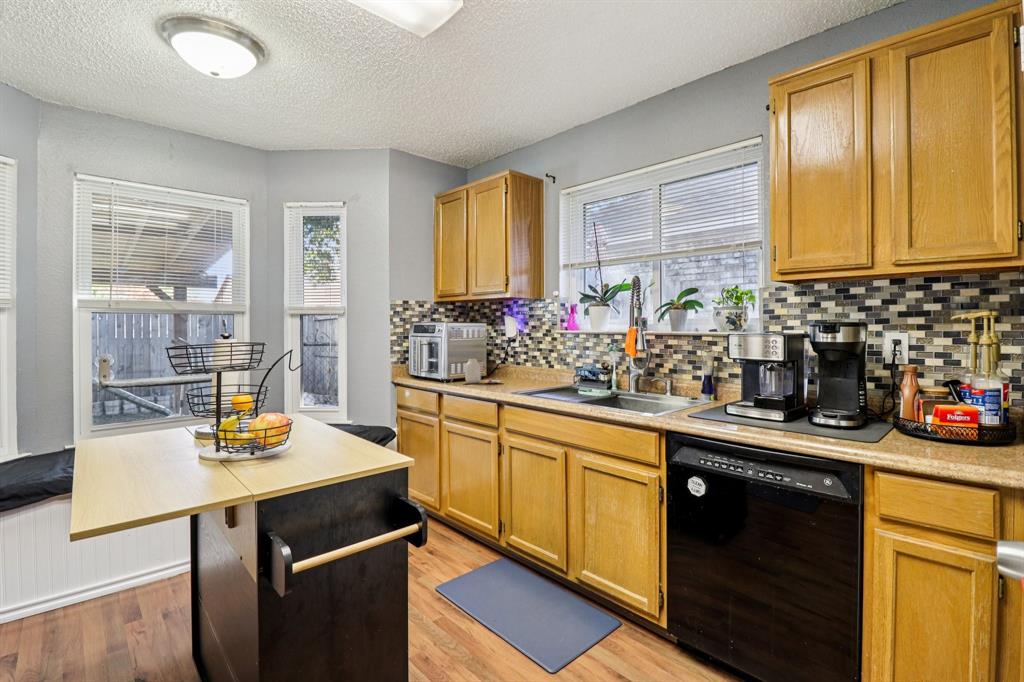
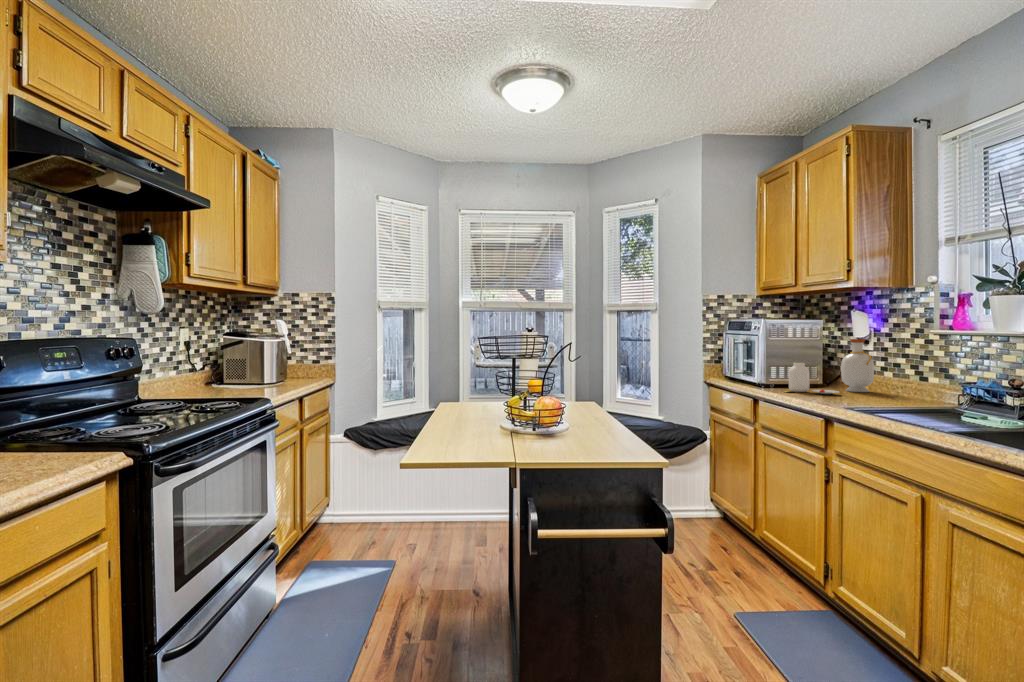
bottle: none [500,338,522,380] -> present [841,339,874,392]

